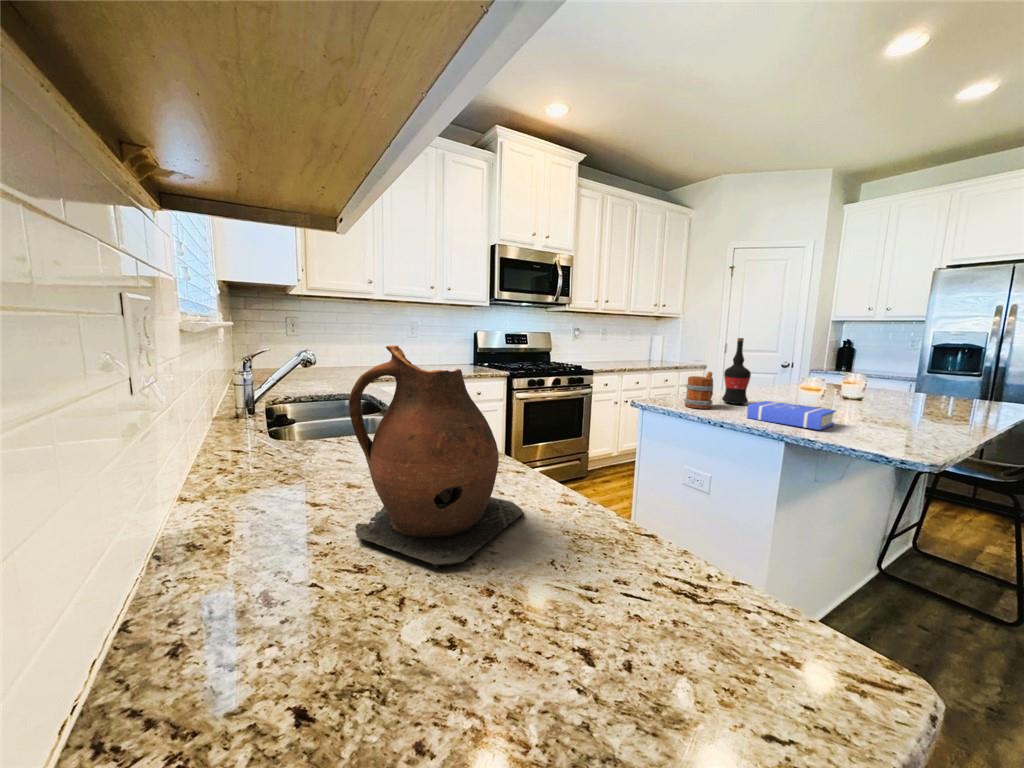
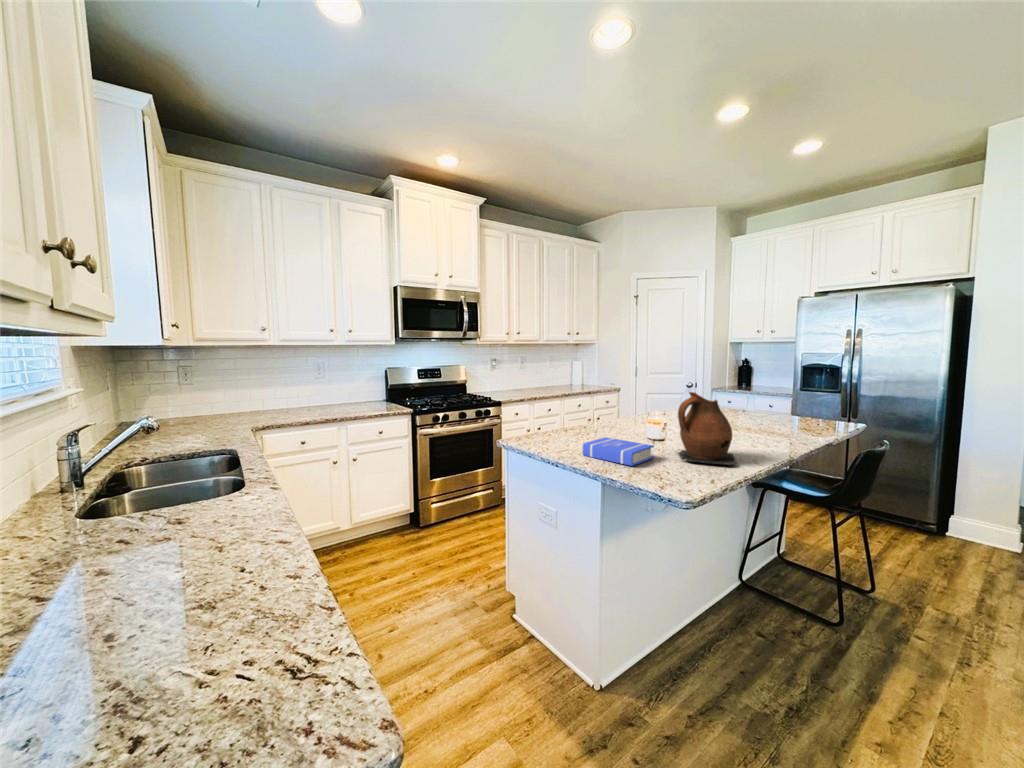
wine bottle: present [722,338,751,404] -> none [580,379,601,439]
ceramic pitcher: present [349,345,524,569] -> present [678,392,736,466]
mug: present [684,372,713,409] -> none [539,411,567,447]

